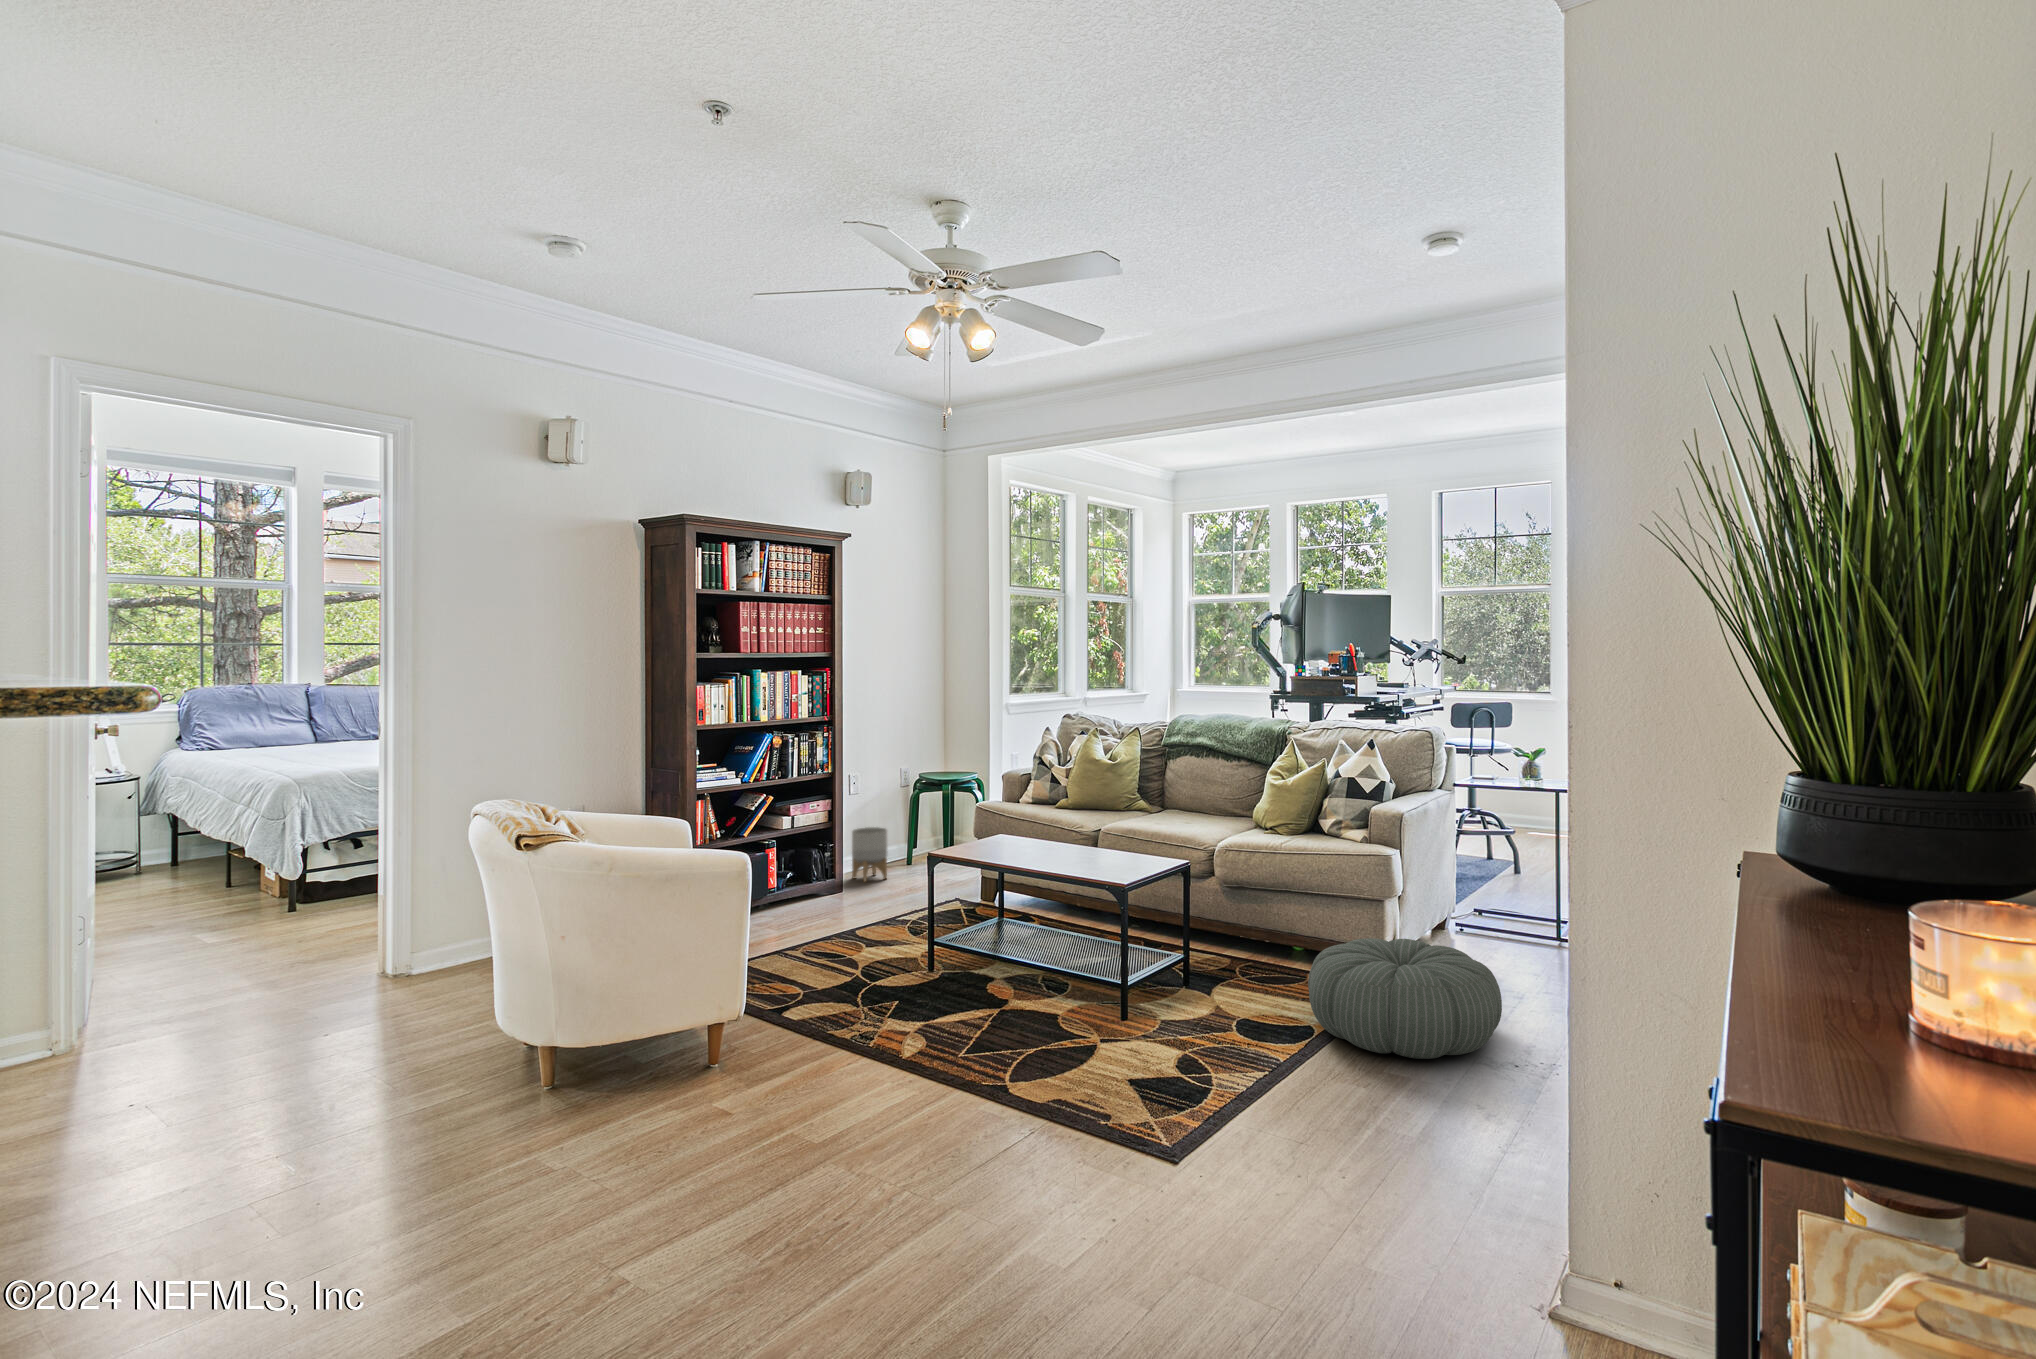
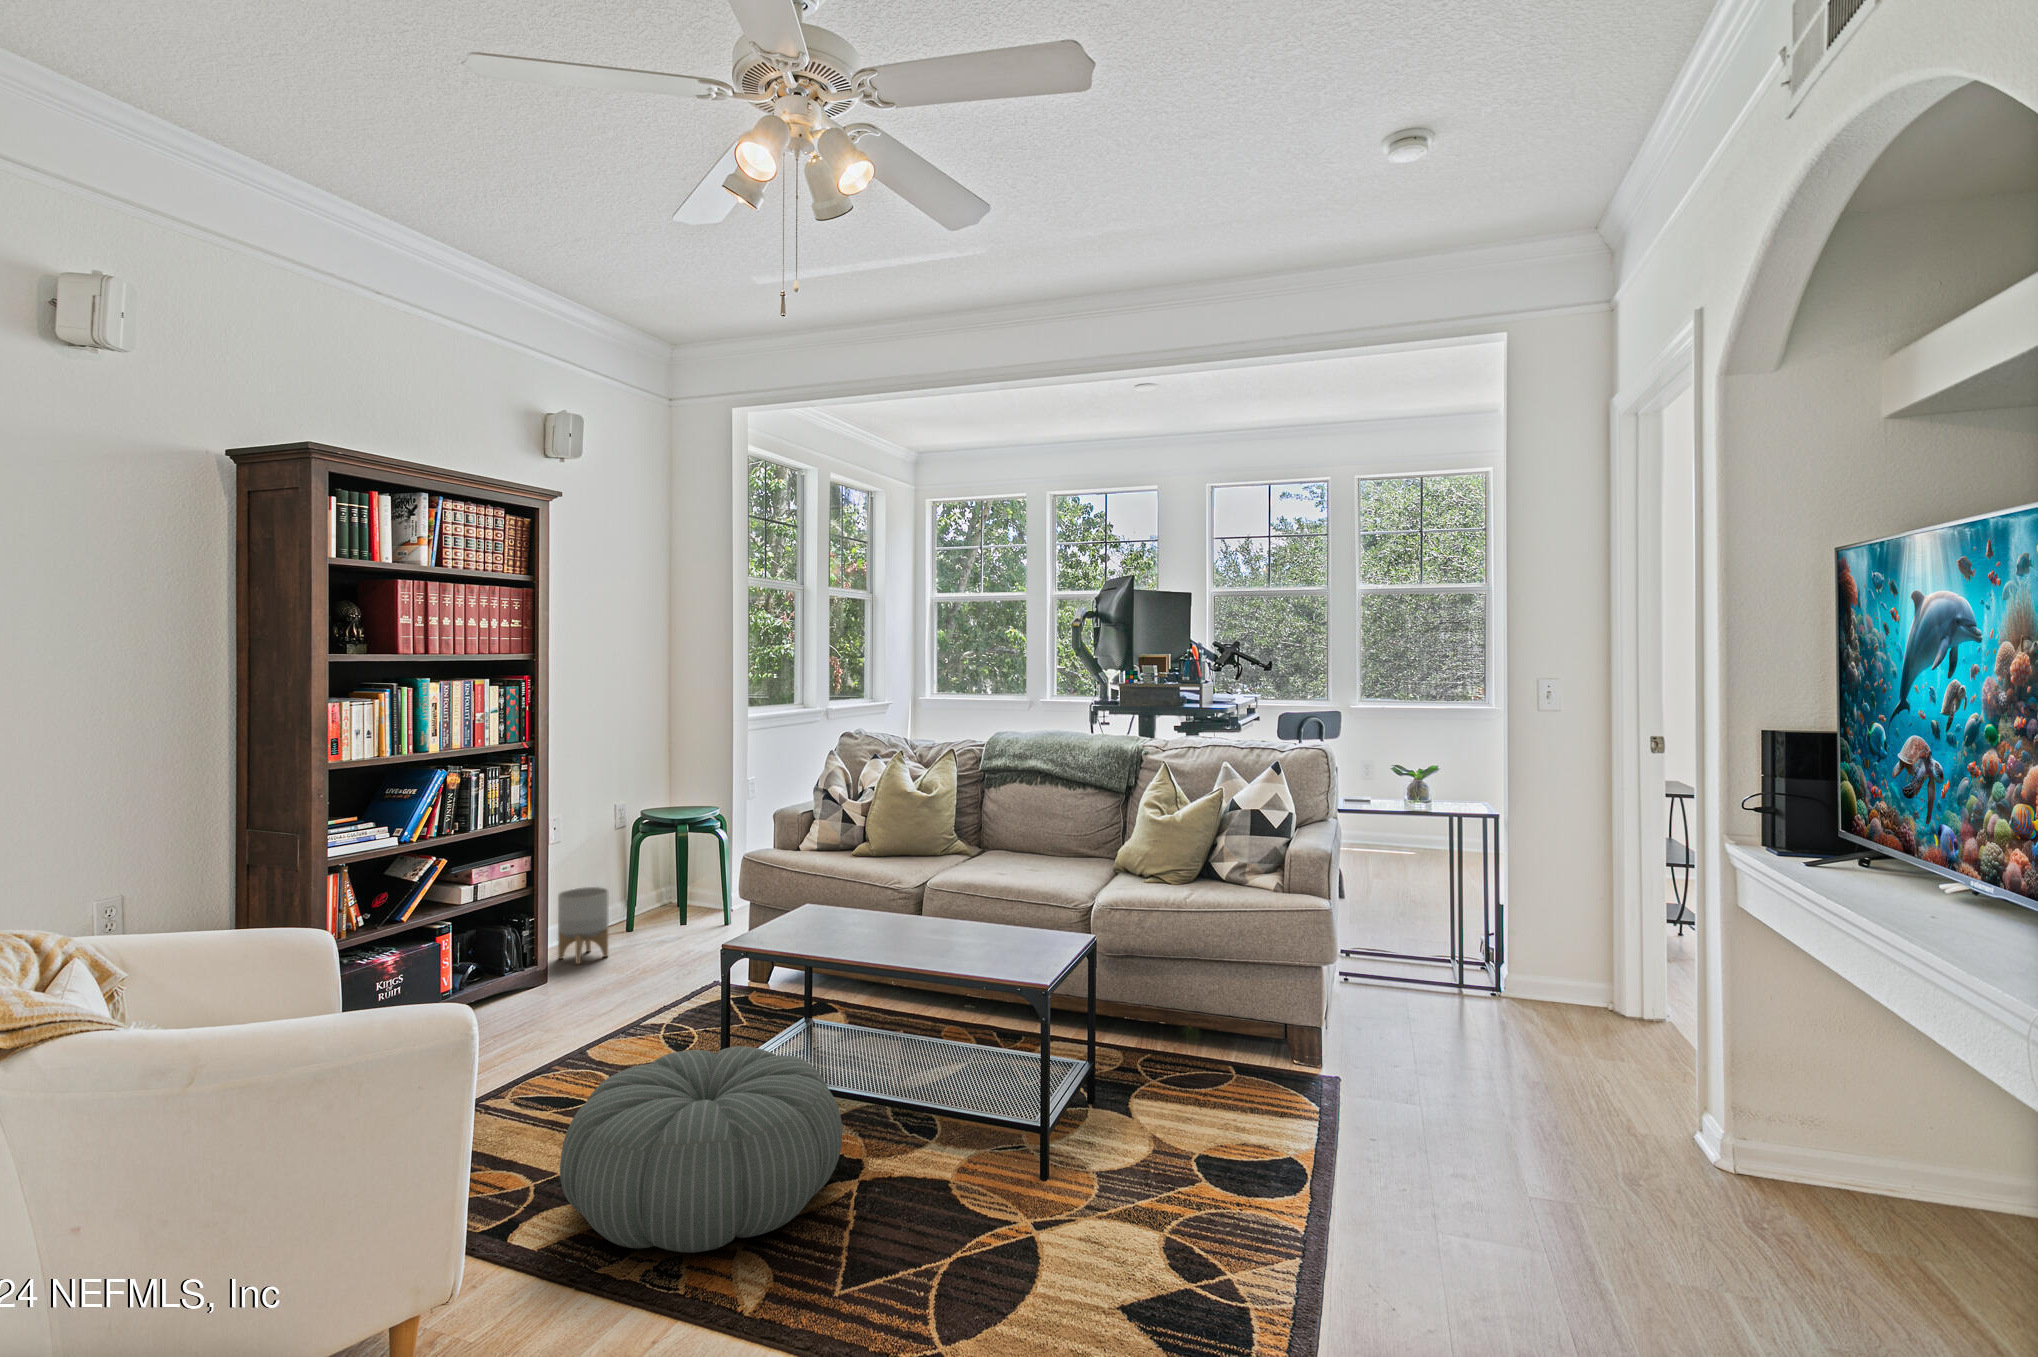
pouf: present [1308,938,1502,1059] -> present [560,1046,842,1253]

